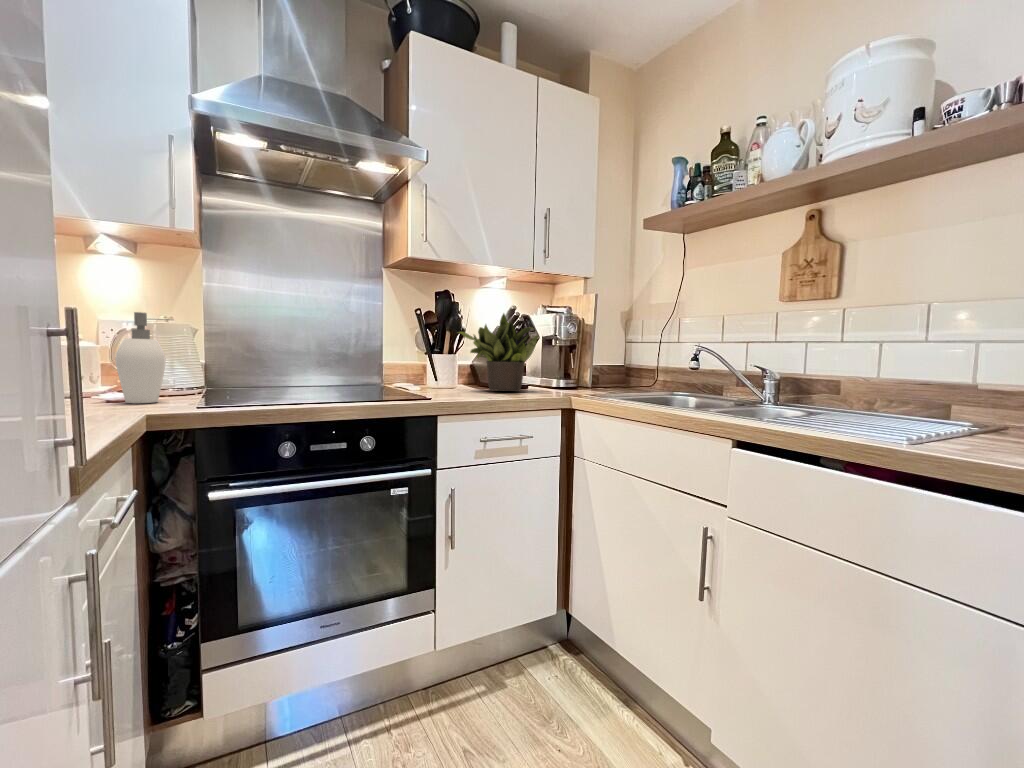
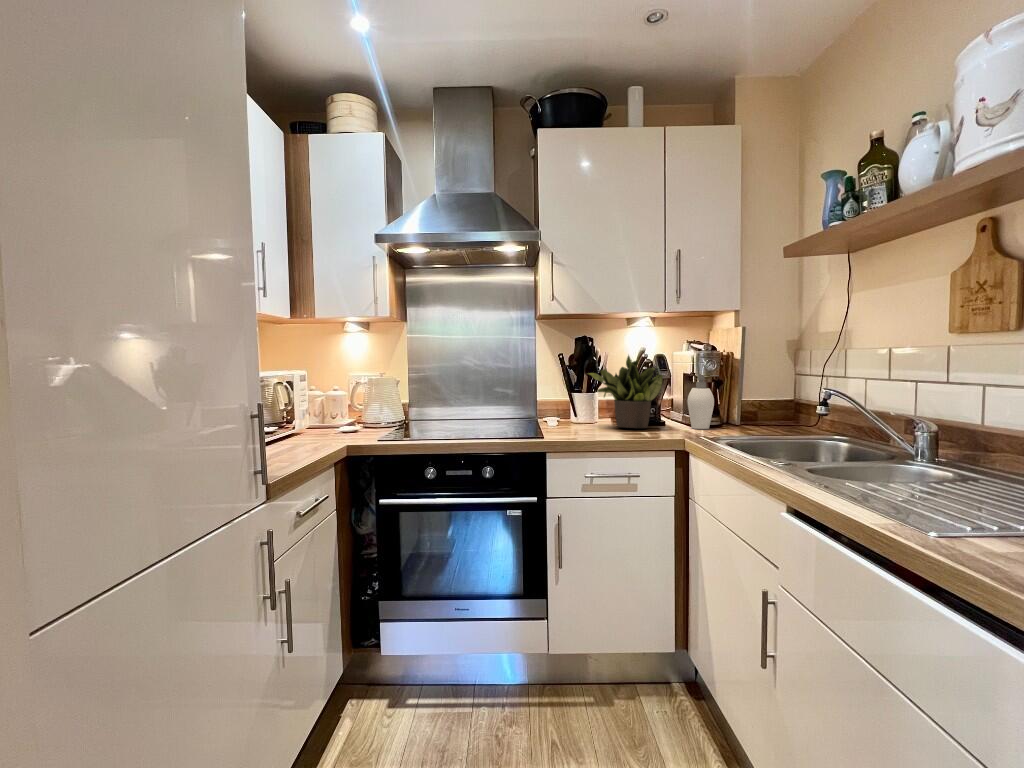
soap dispenser: present [115,312,173,403] -> present [687,374,715,429]

